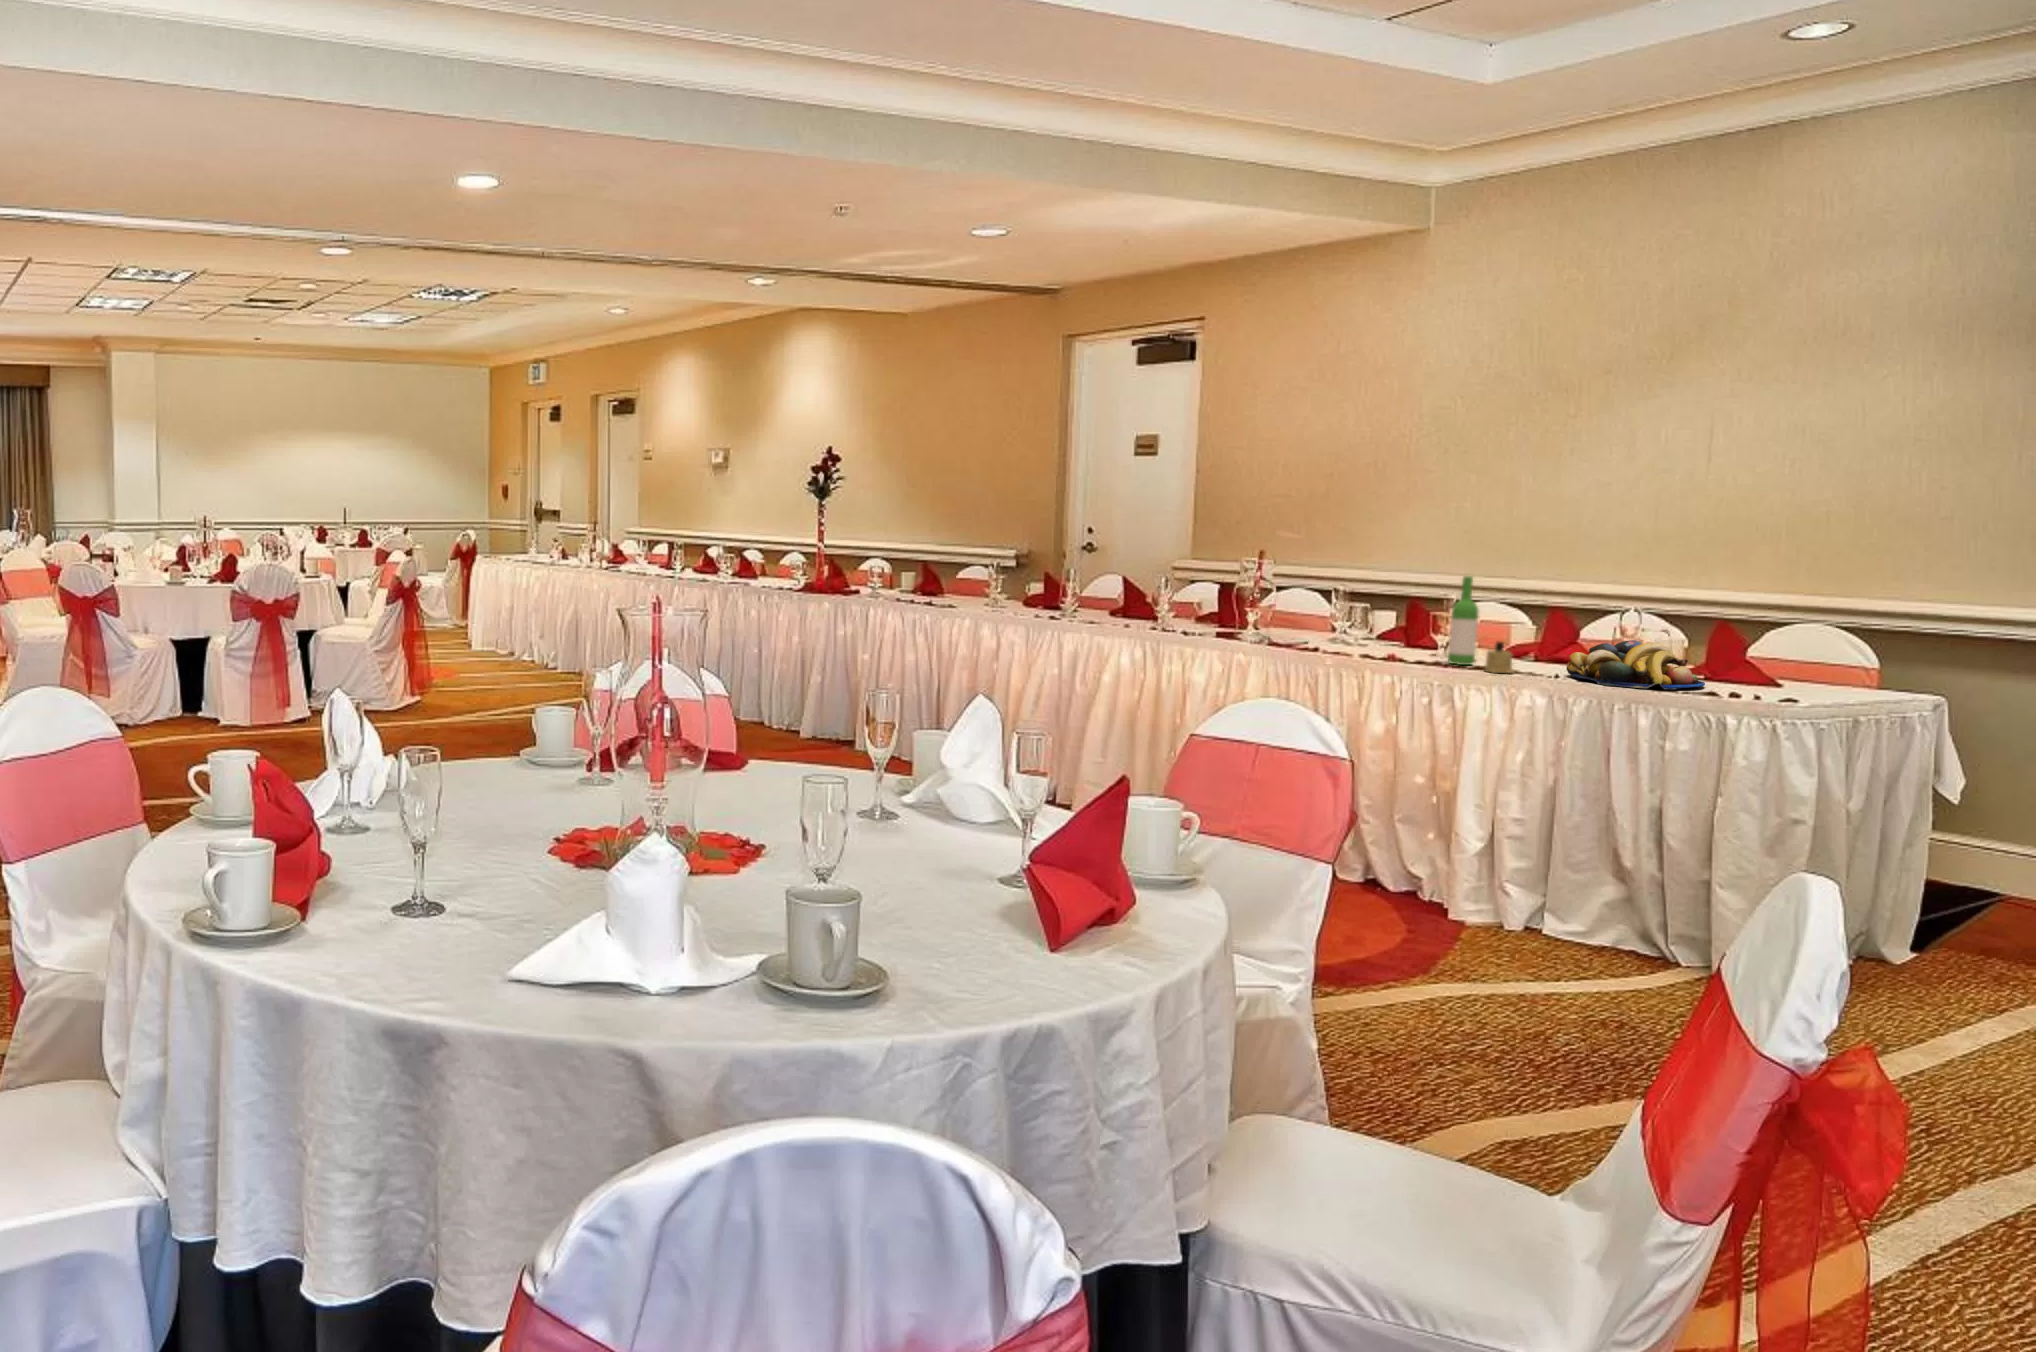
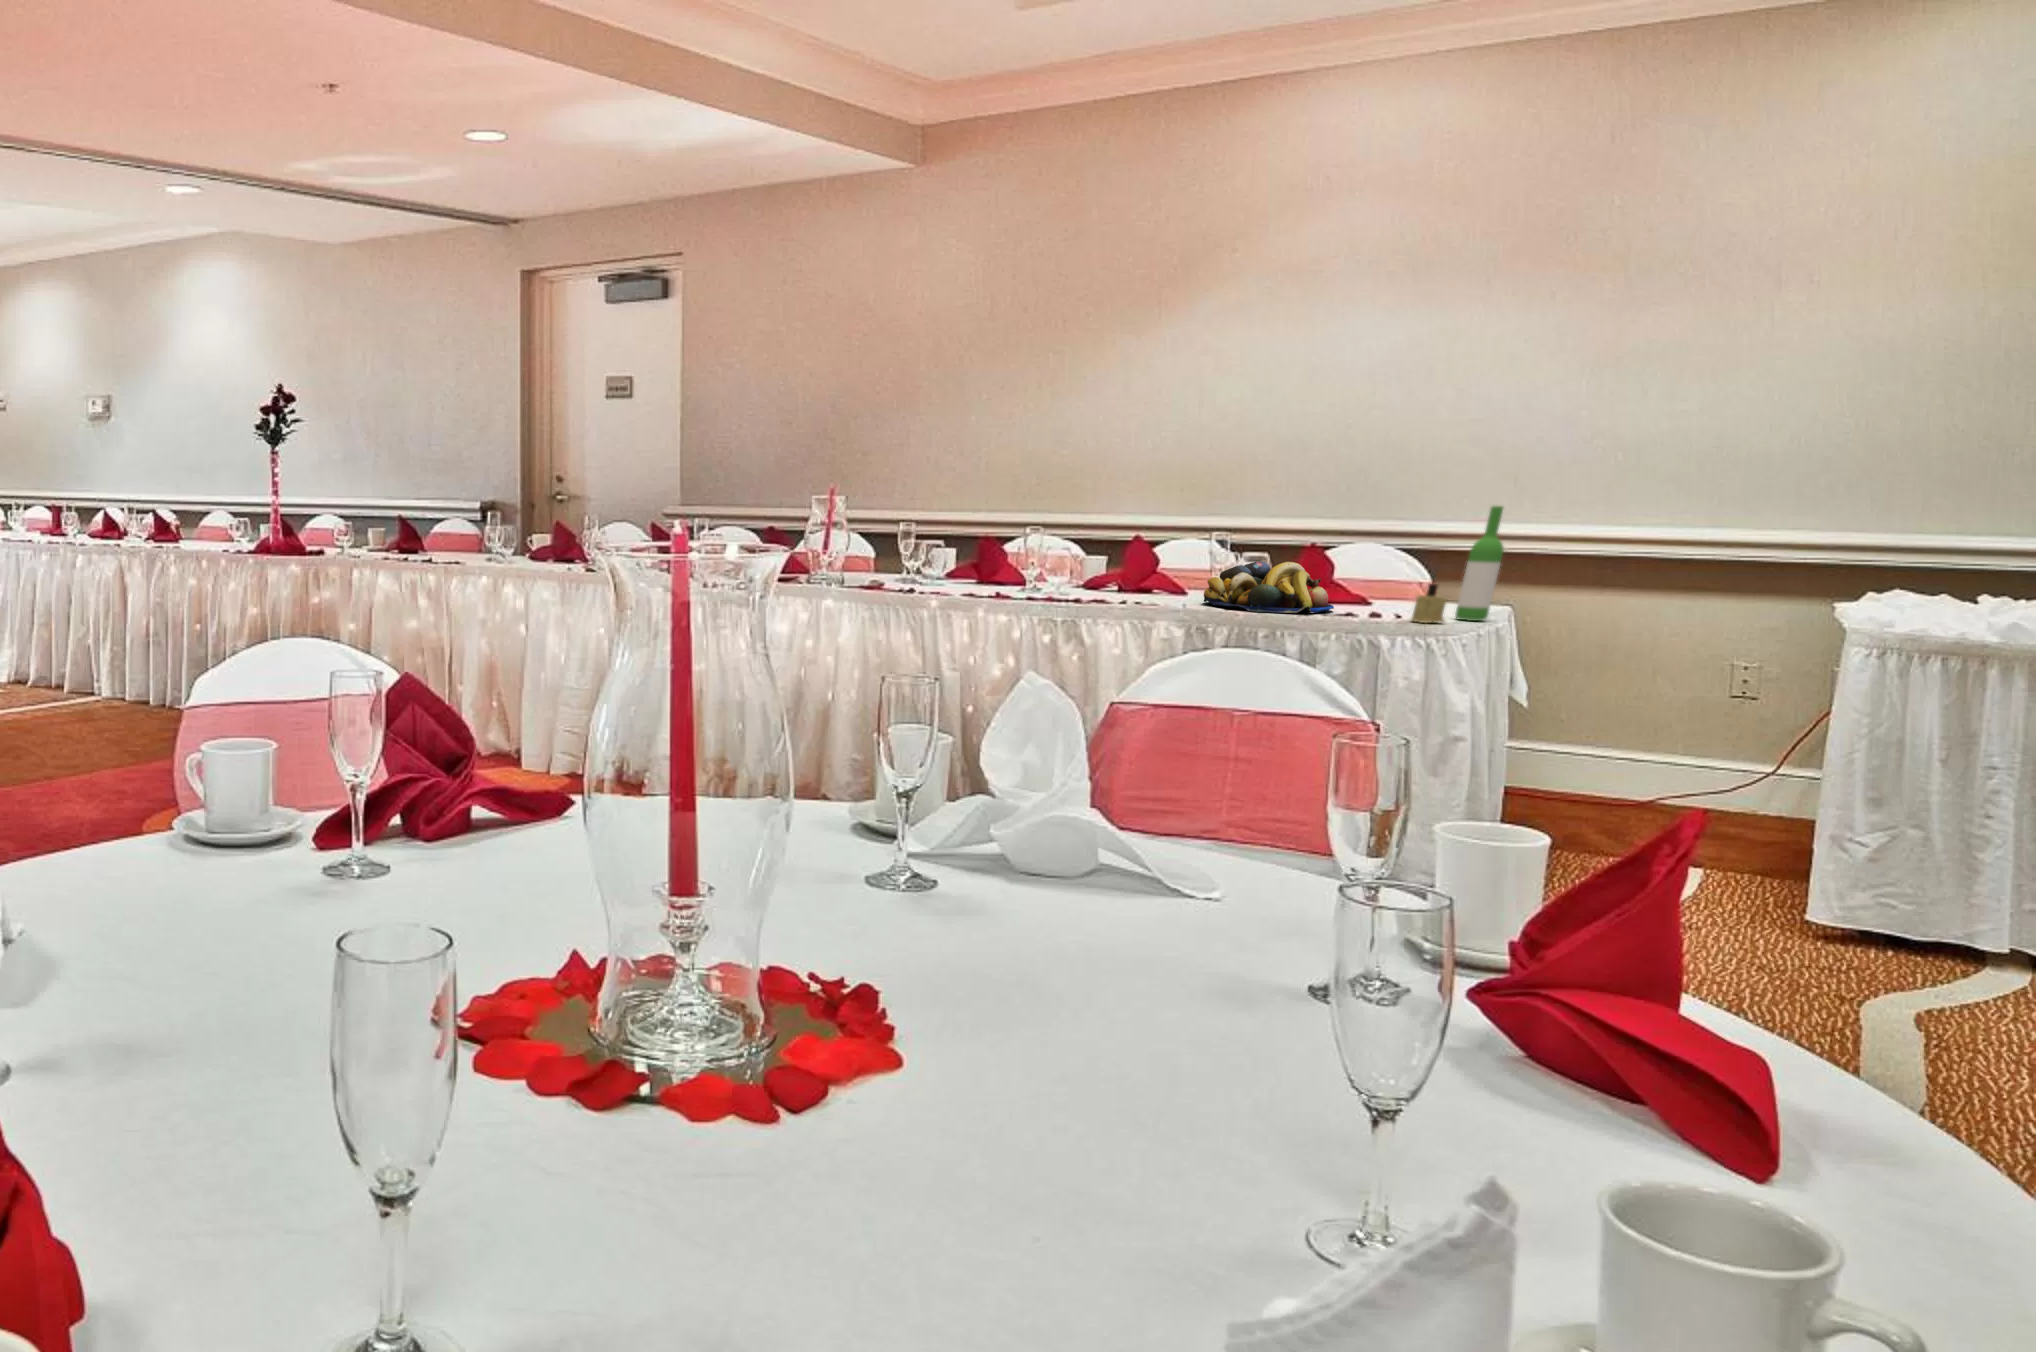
wine bottle: present [1448,576,1479,665] -> present [1455,506,1503,621]
candle: present [1485,641,1513,673] -> present [1411,584,1446,623]

